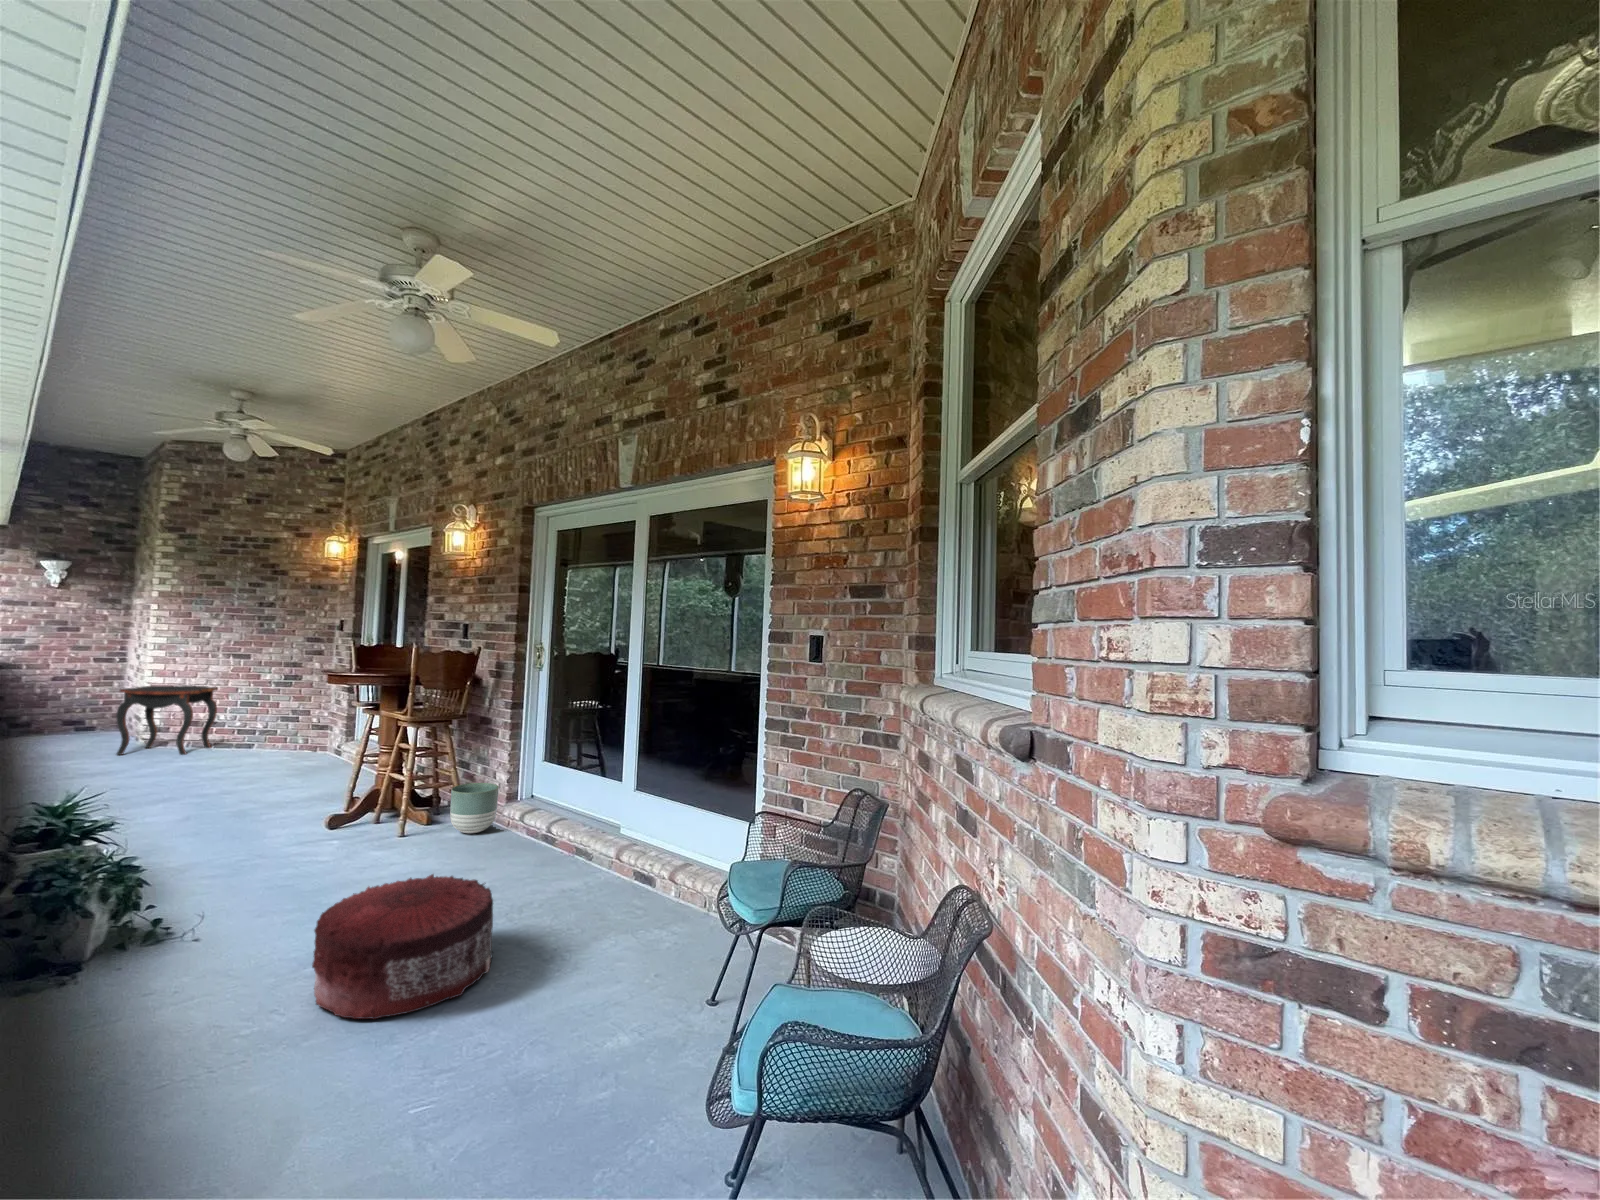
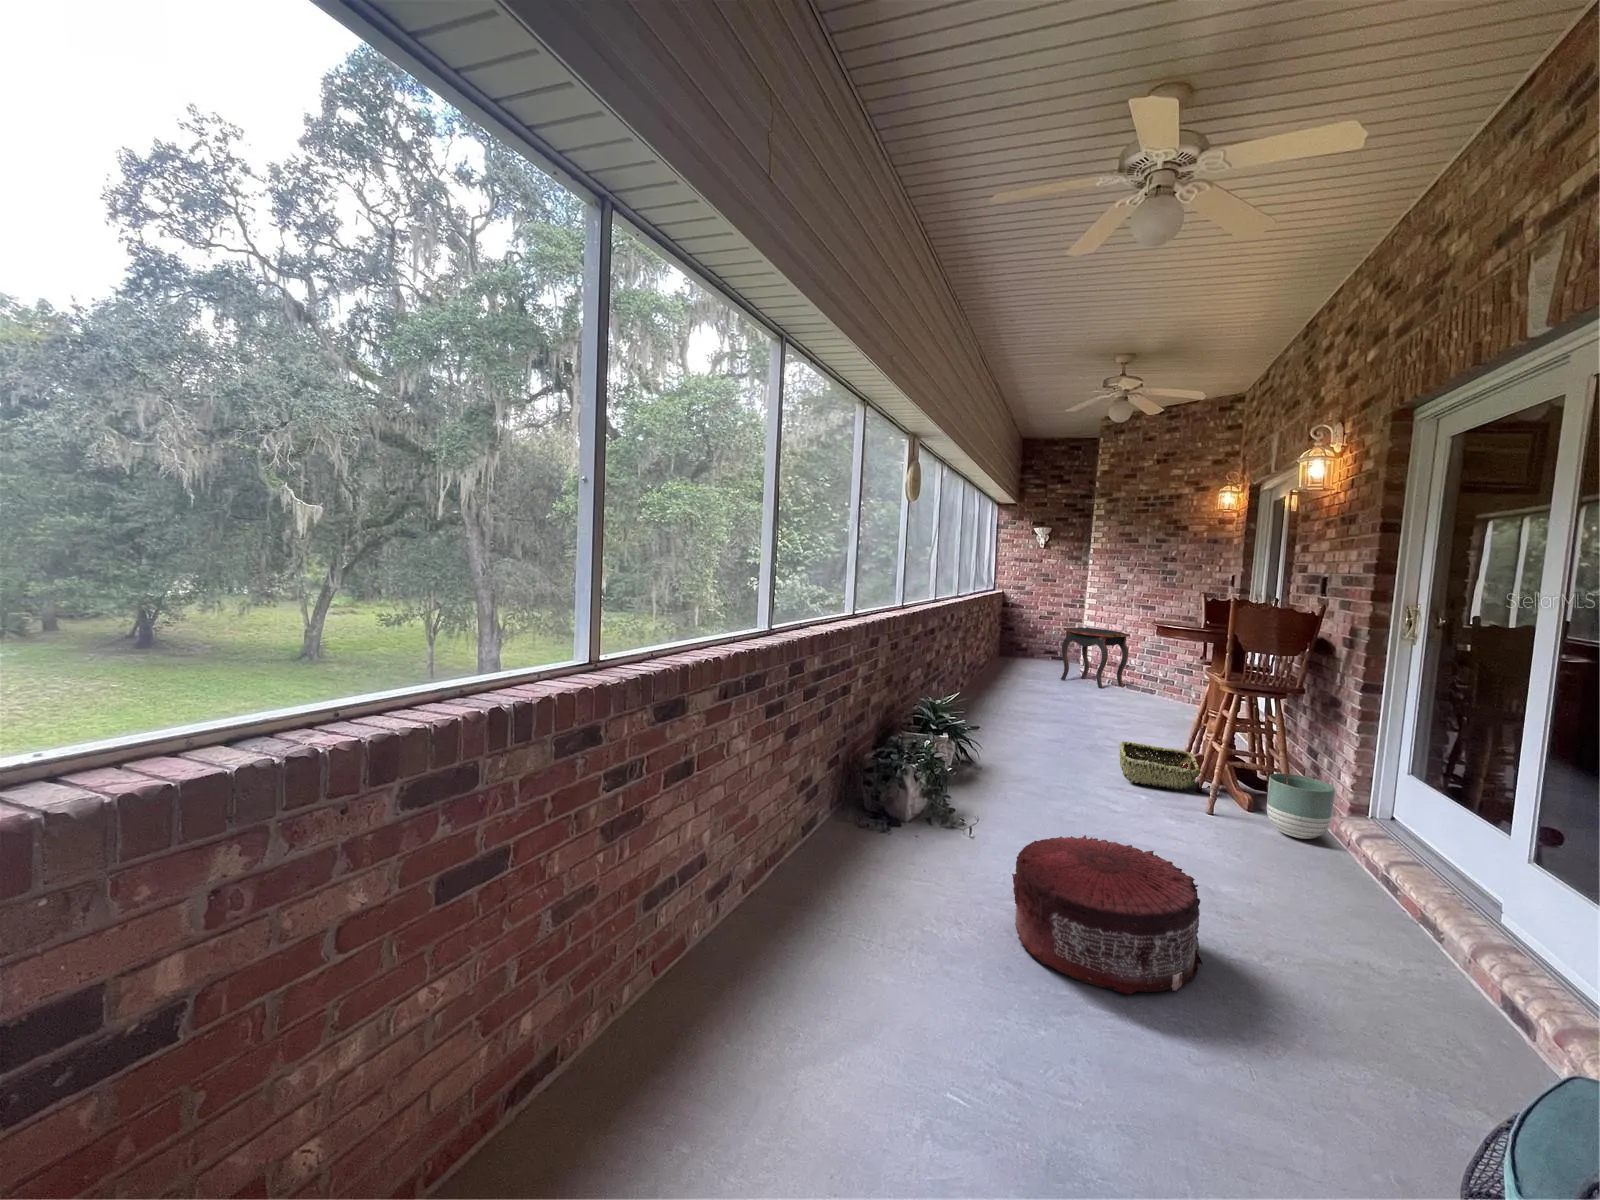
woven basket: none [291,792,381,838] -> present [1119,741,1200,789]

